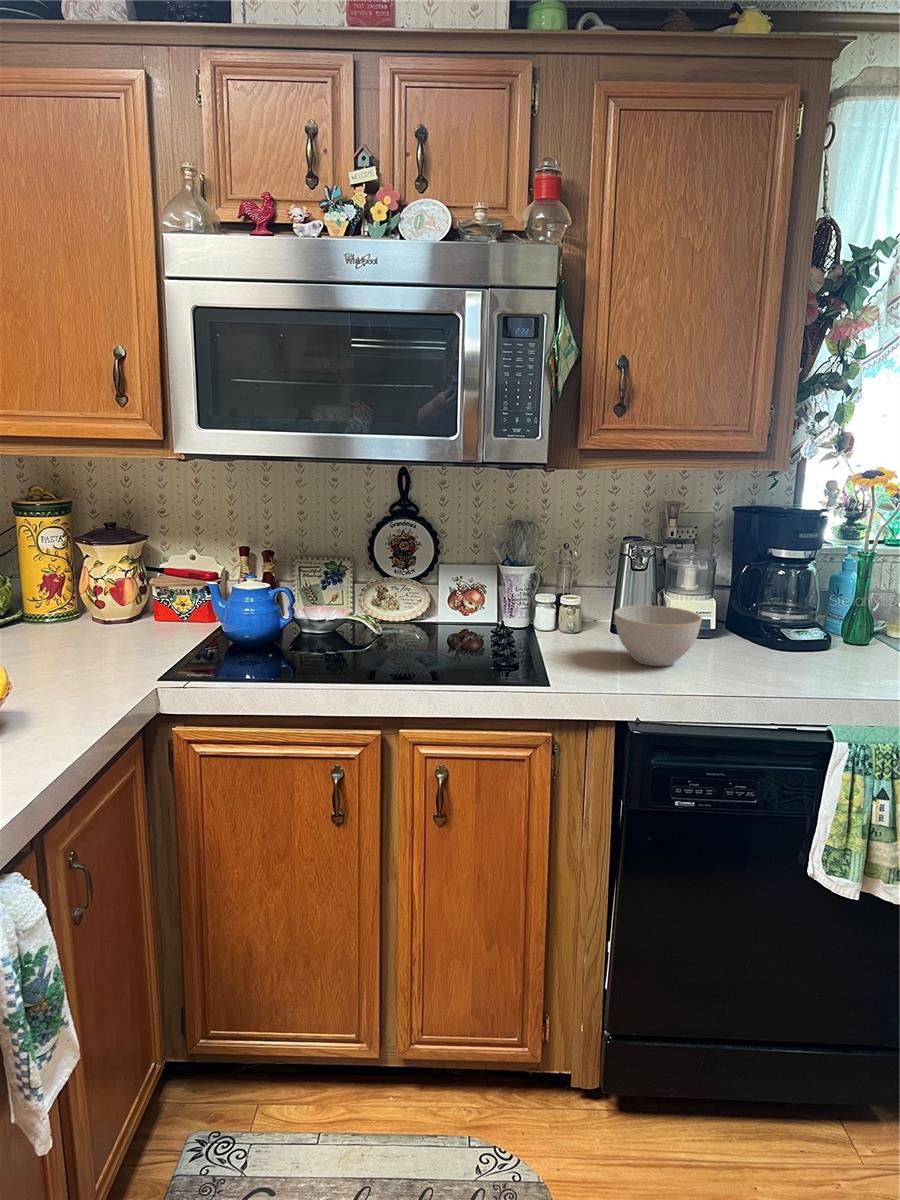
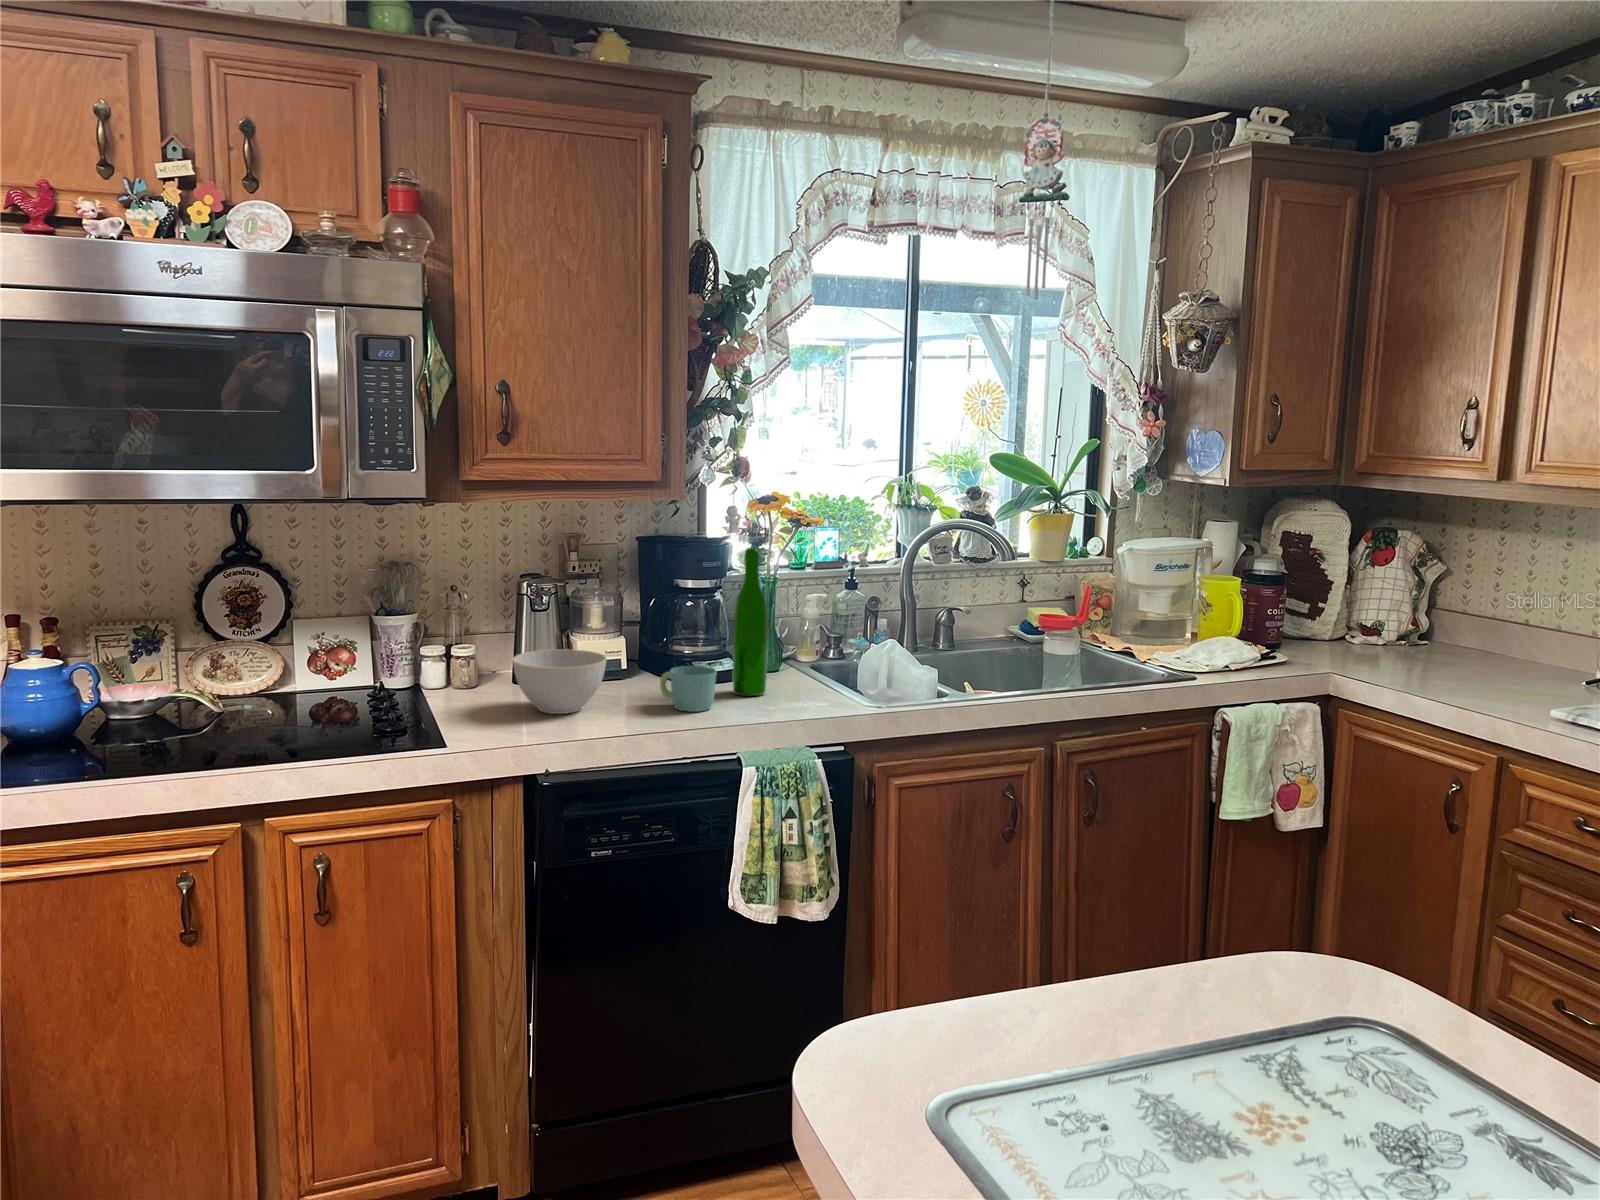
wine bottle: none [824,521,868,667] -> present [733,548,768,696]
mug: none [752,632,812,678] -> present [660,666,717,712]

